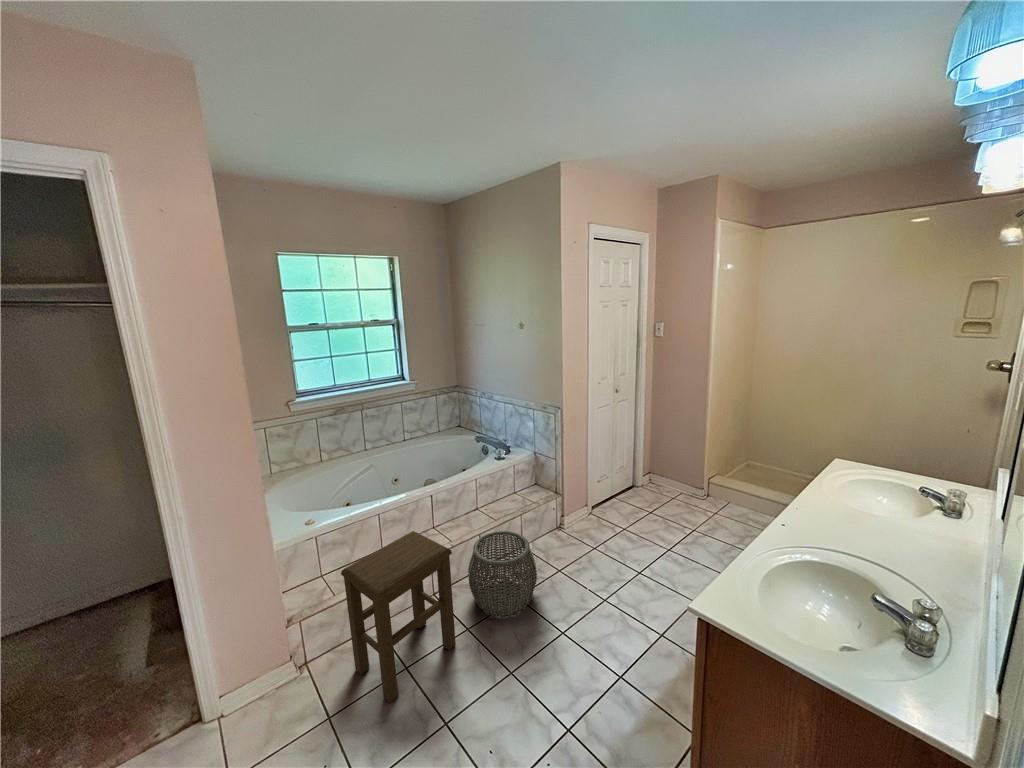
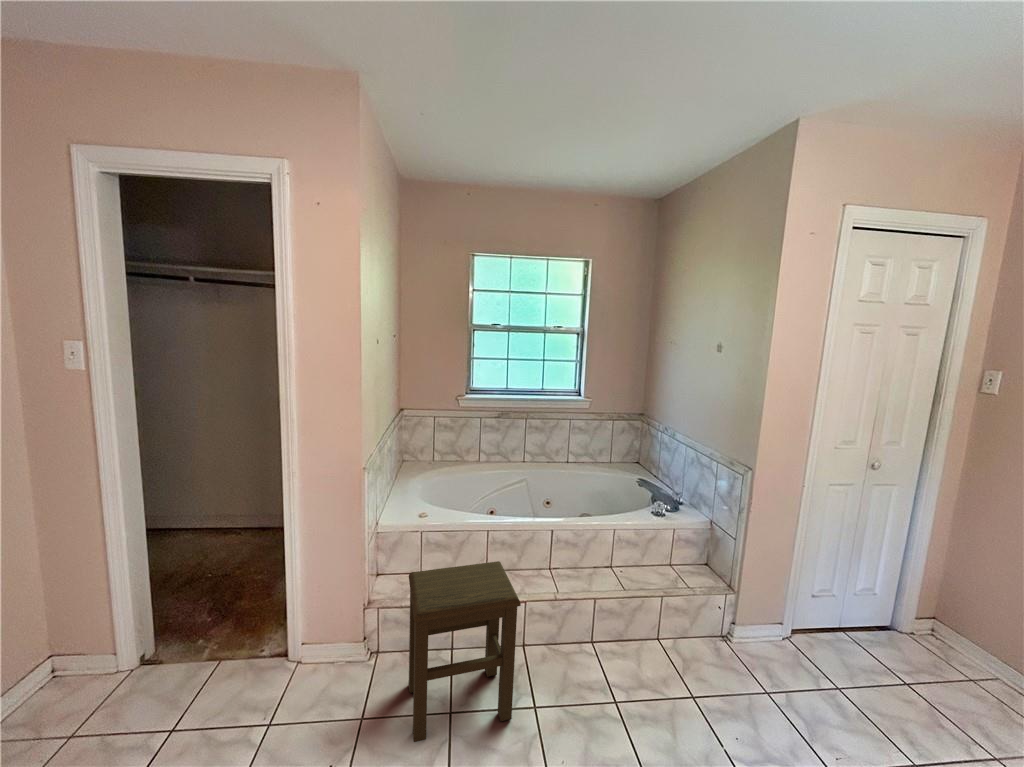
woven basket: present [468,531,537,617] -> none [555,602,648,726]

